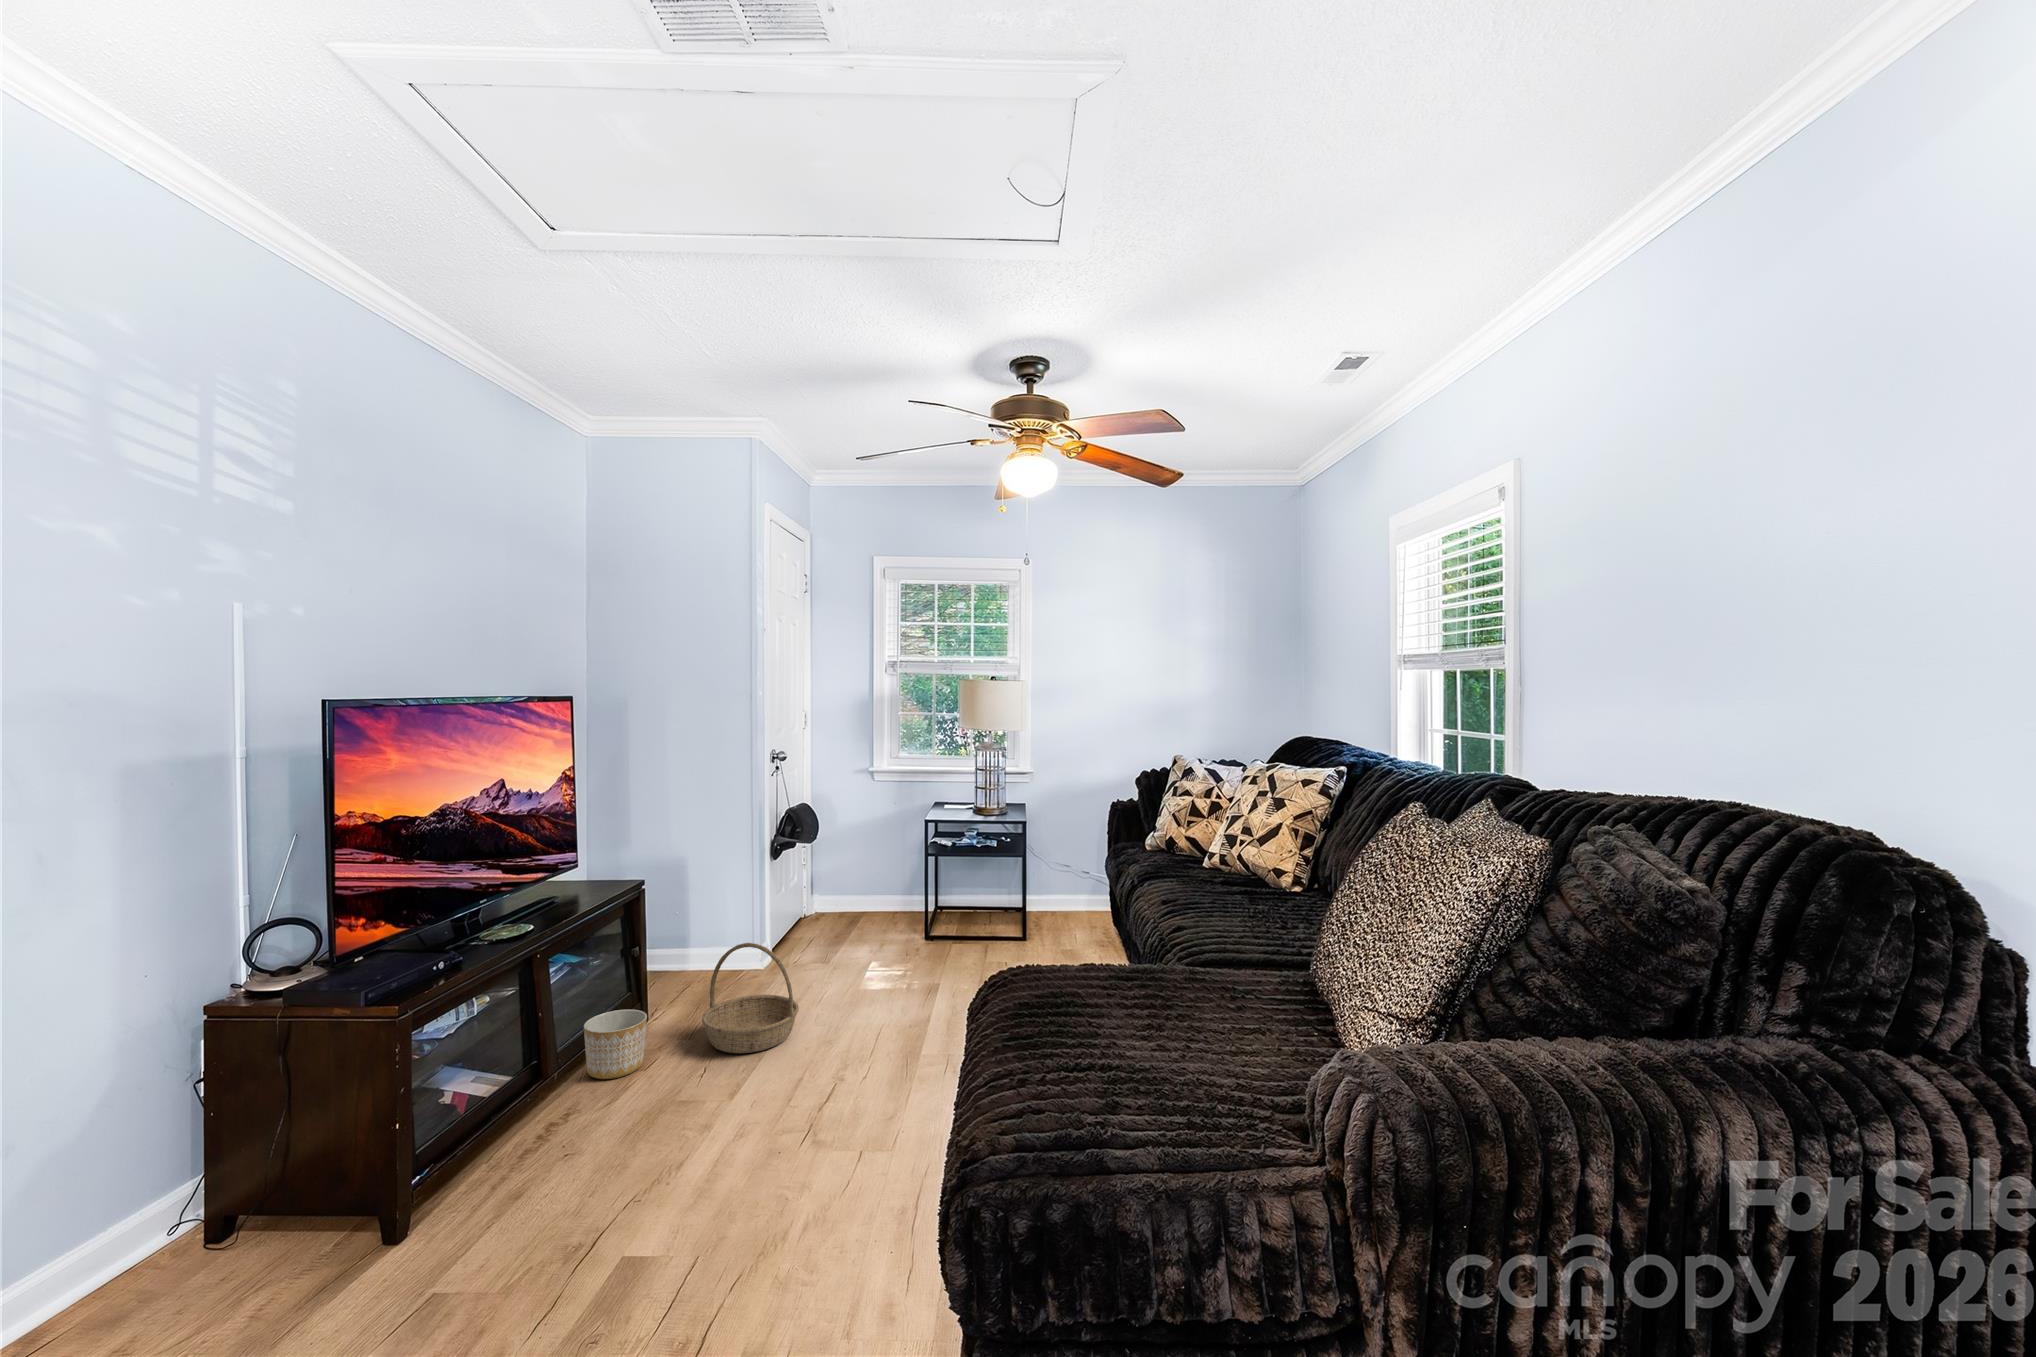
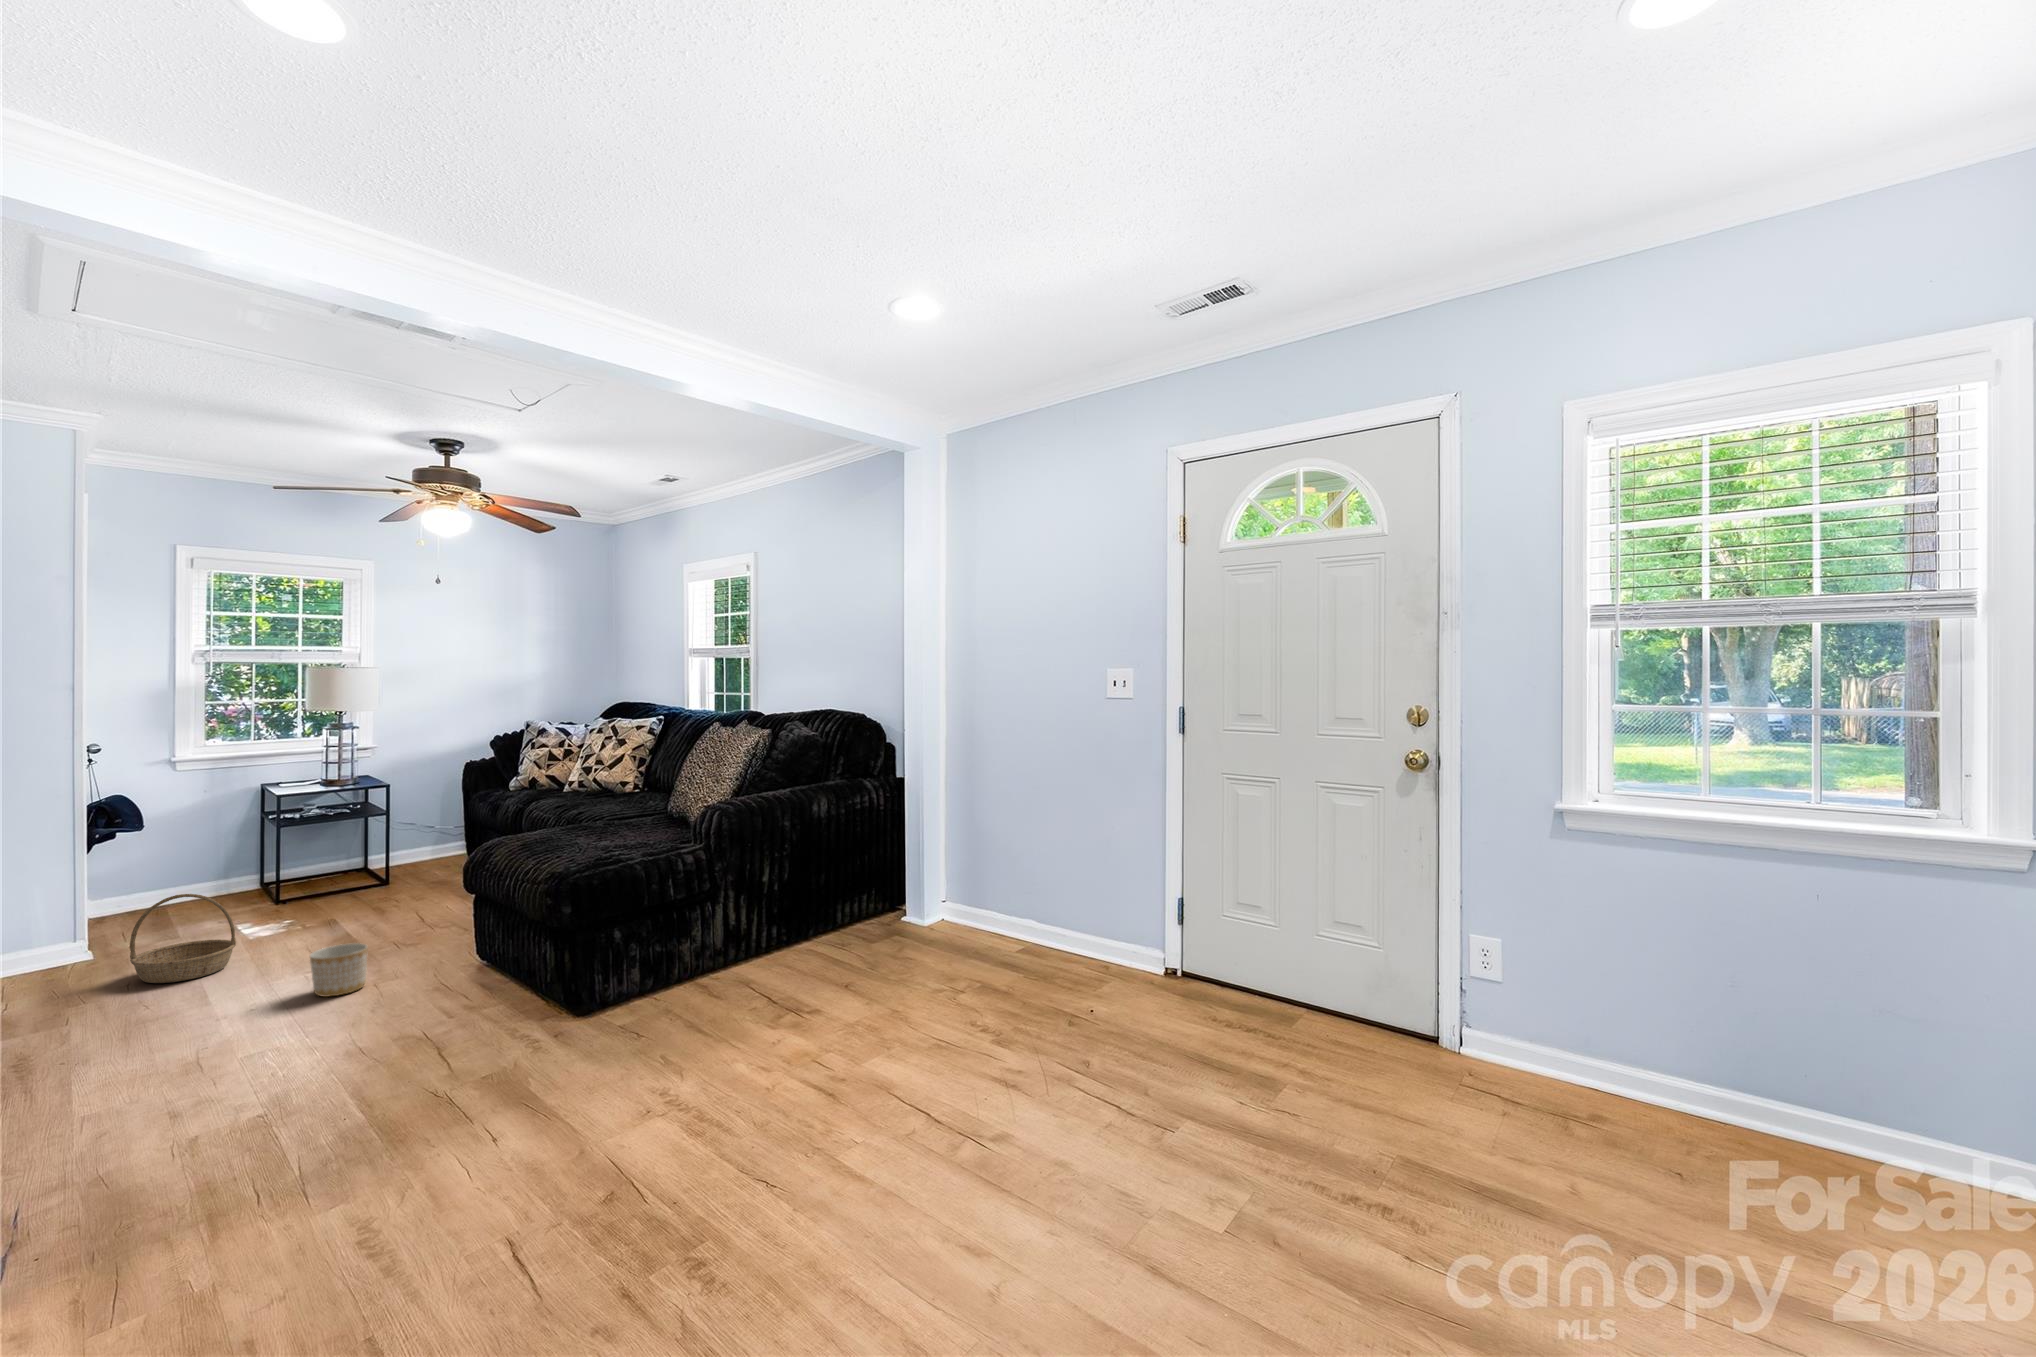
planter: present [584,1009,647,1079] -> present [310,943,368,997]

